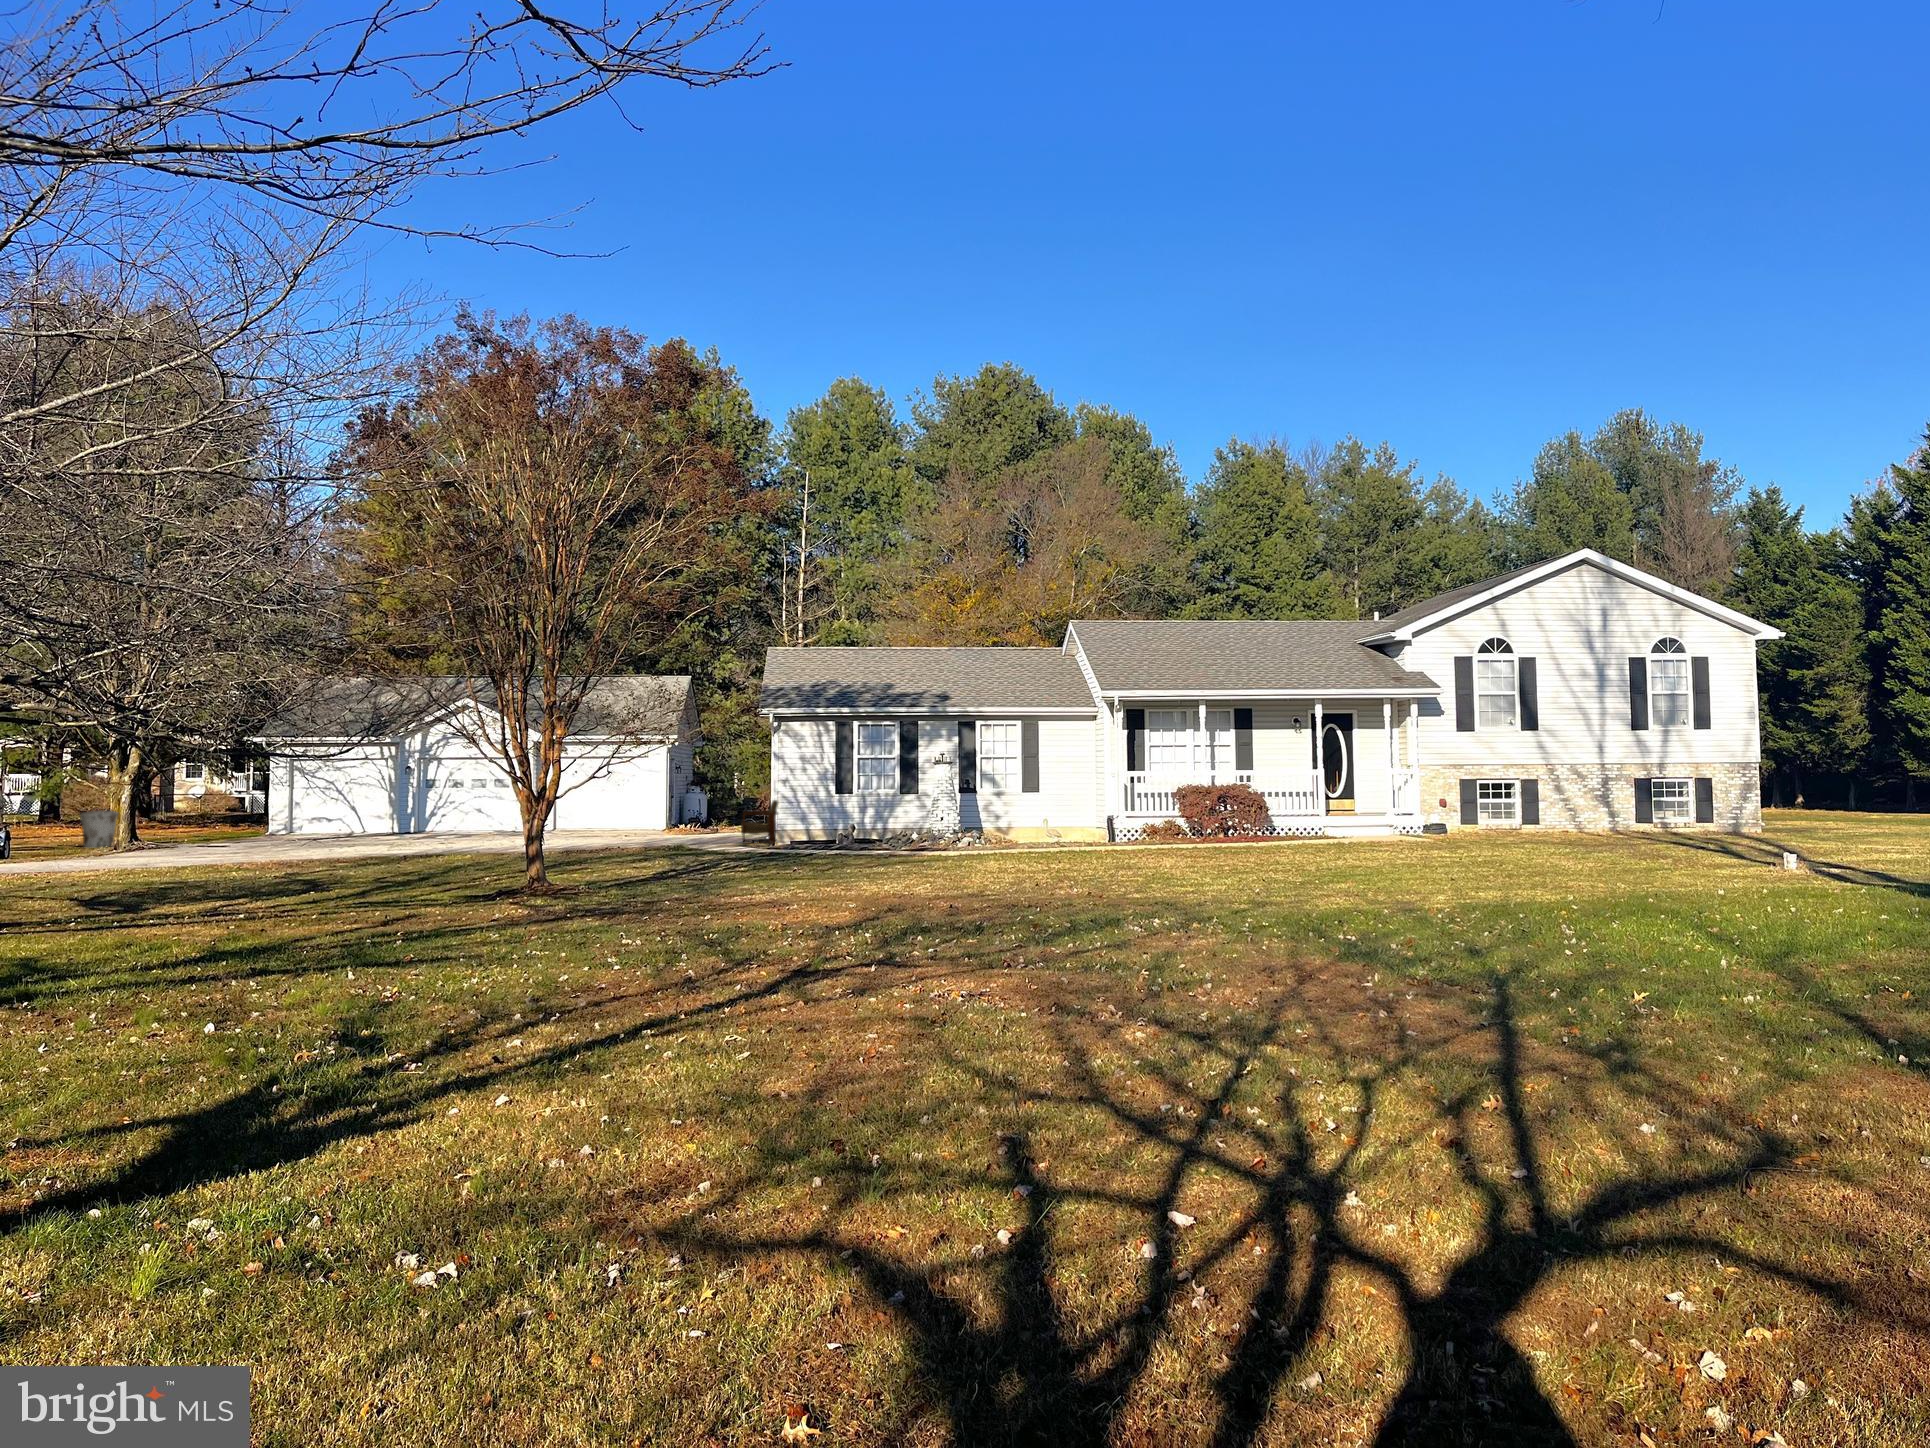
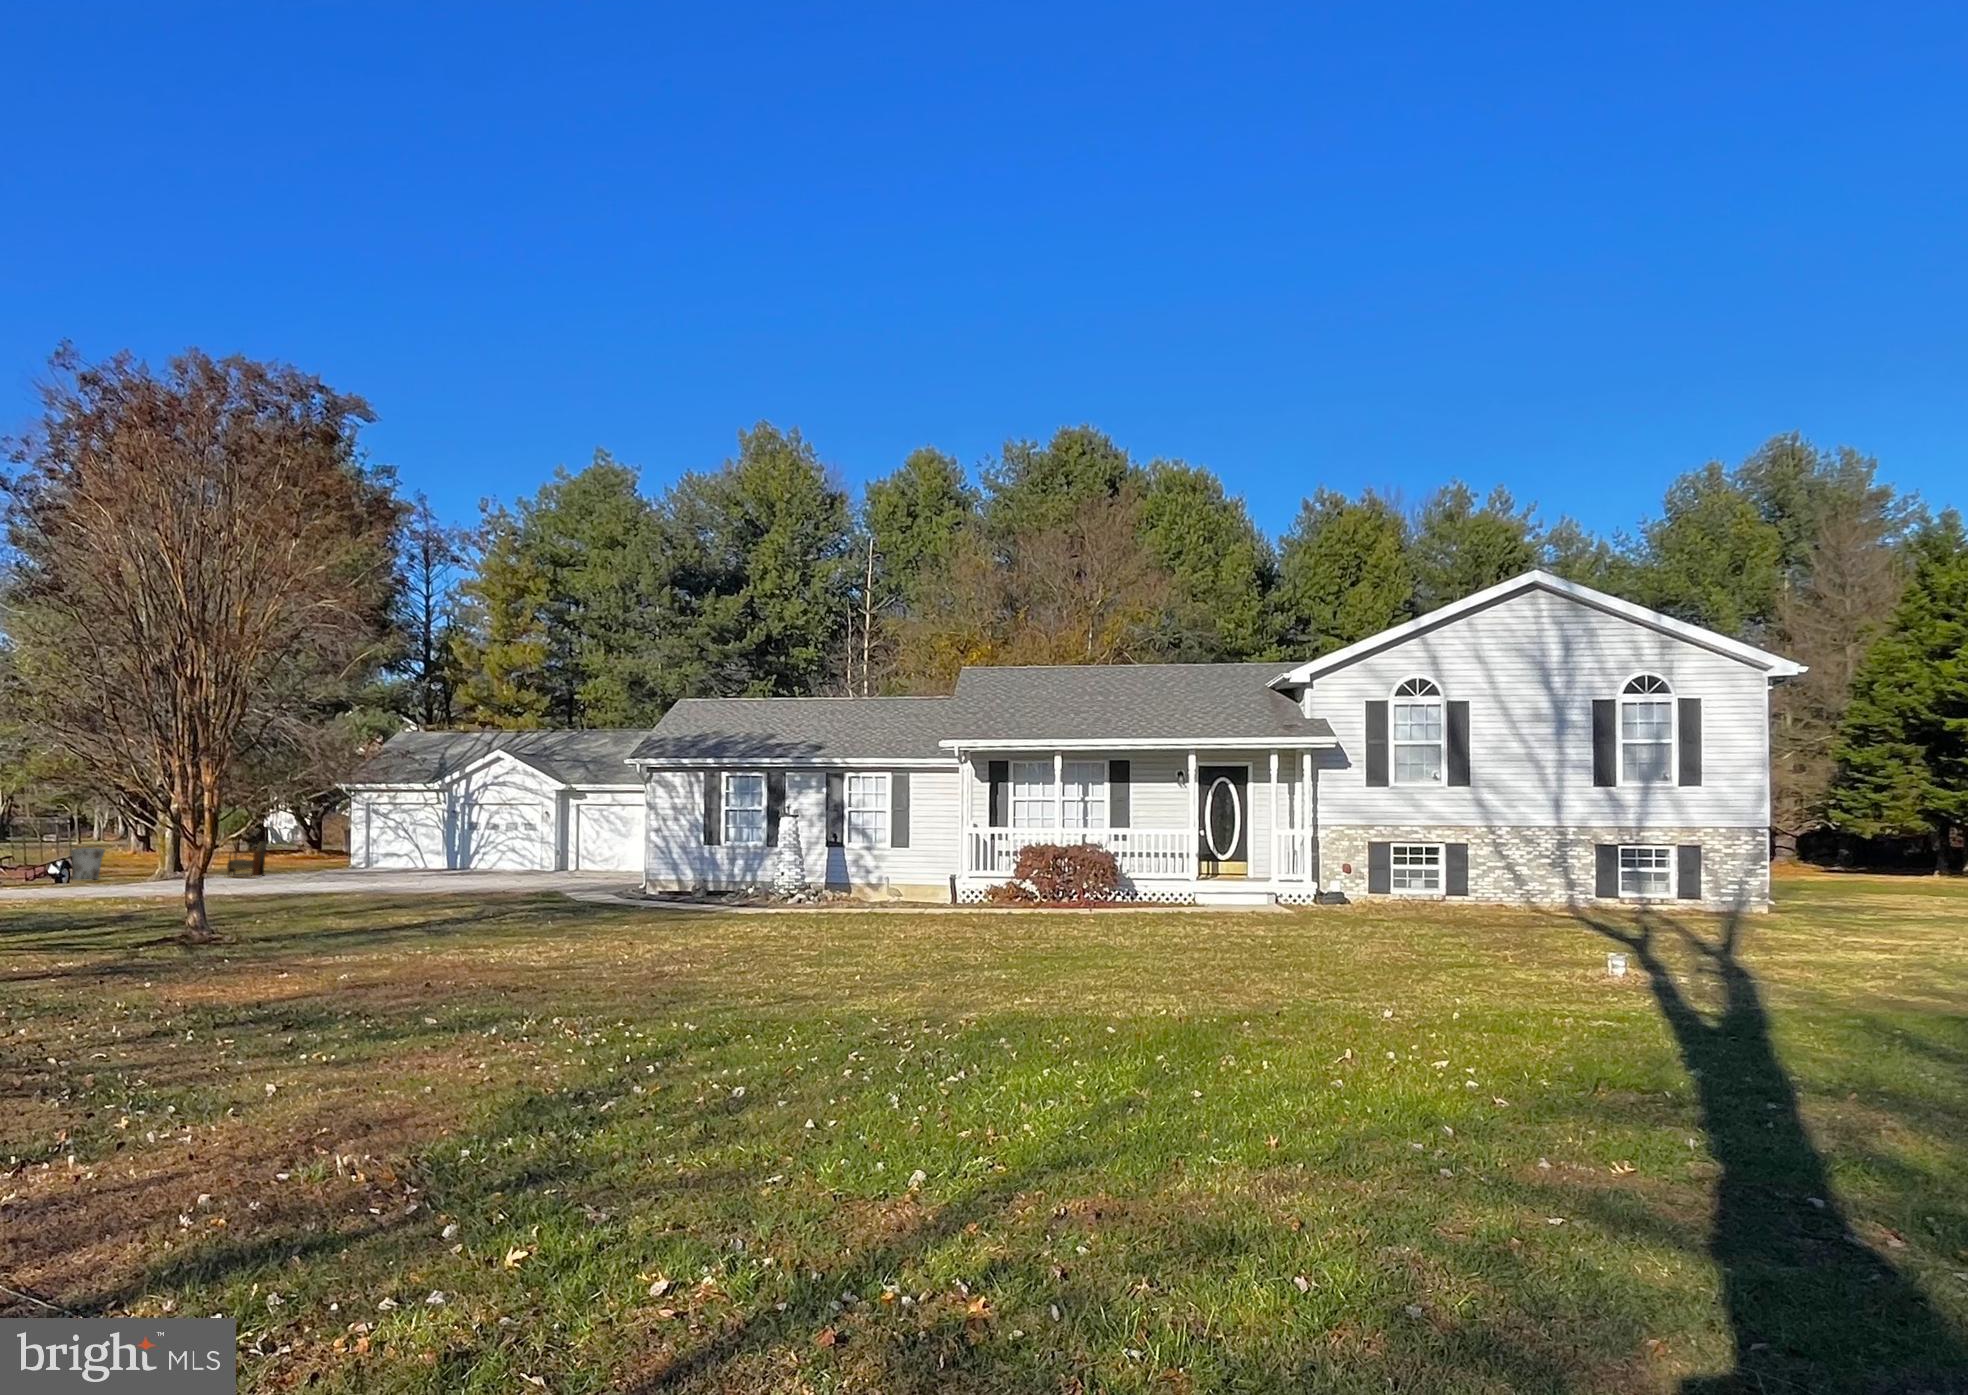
armchair: present [741,800,778,843] -> present [227,841,268,877]

